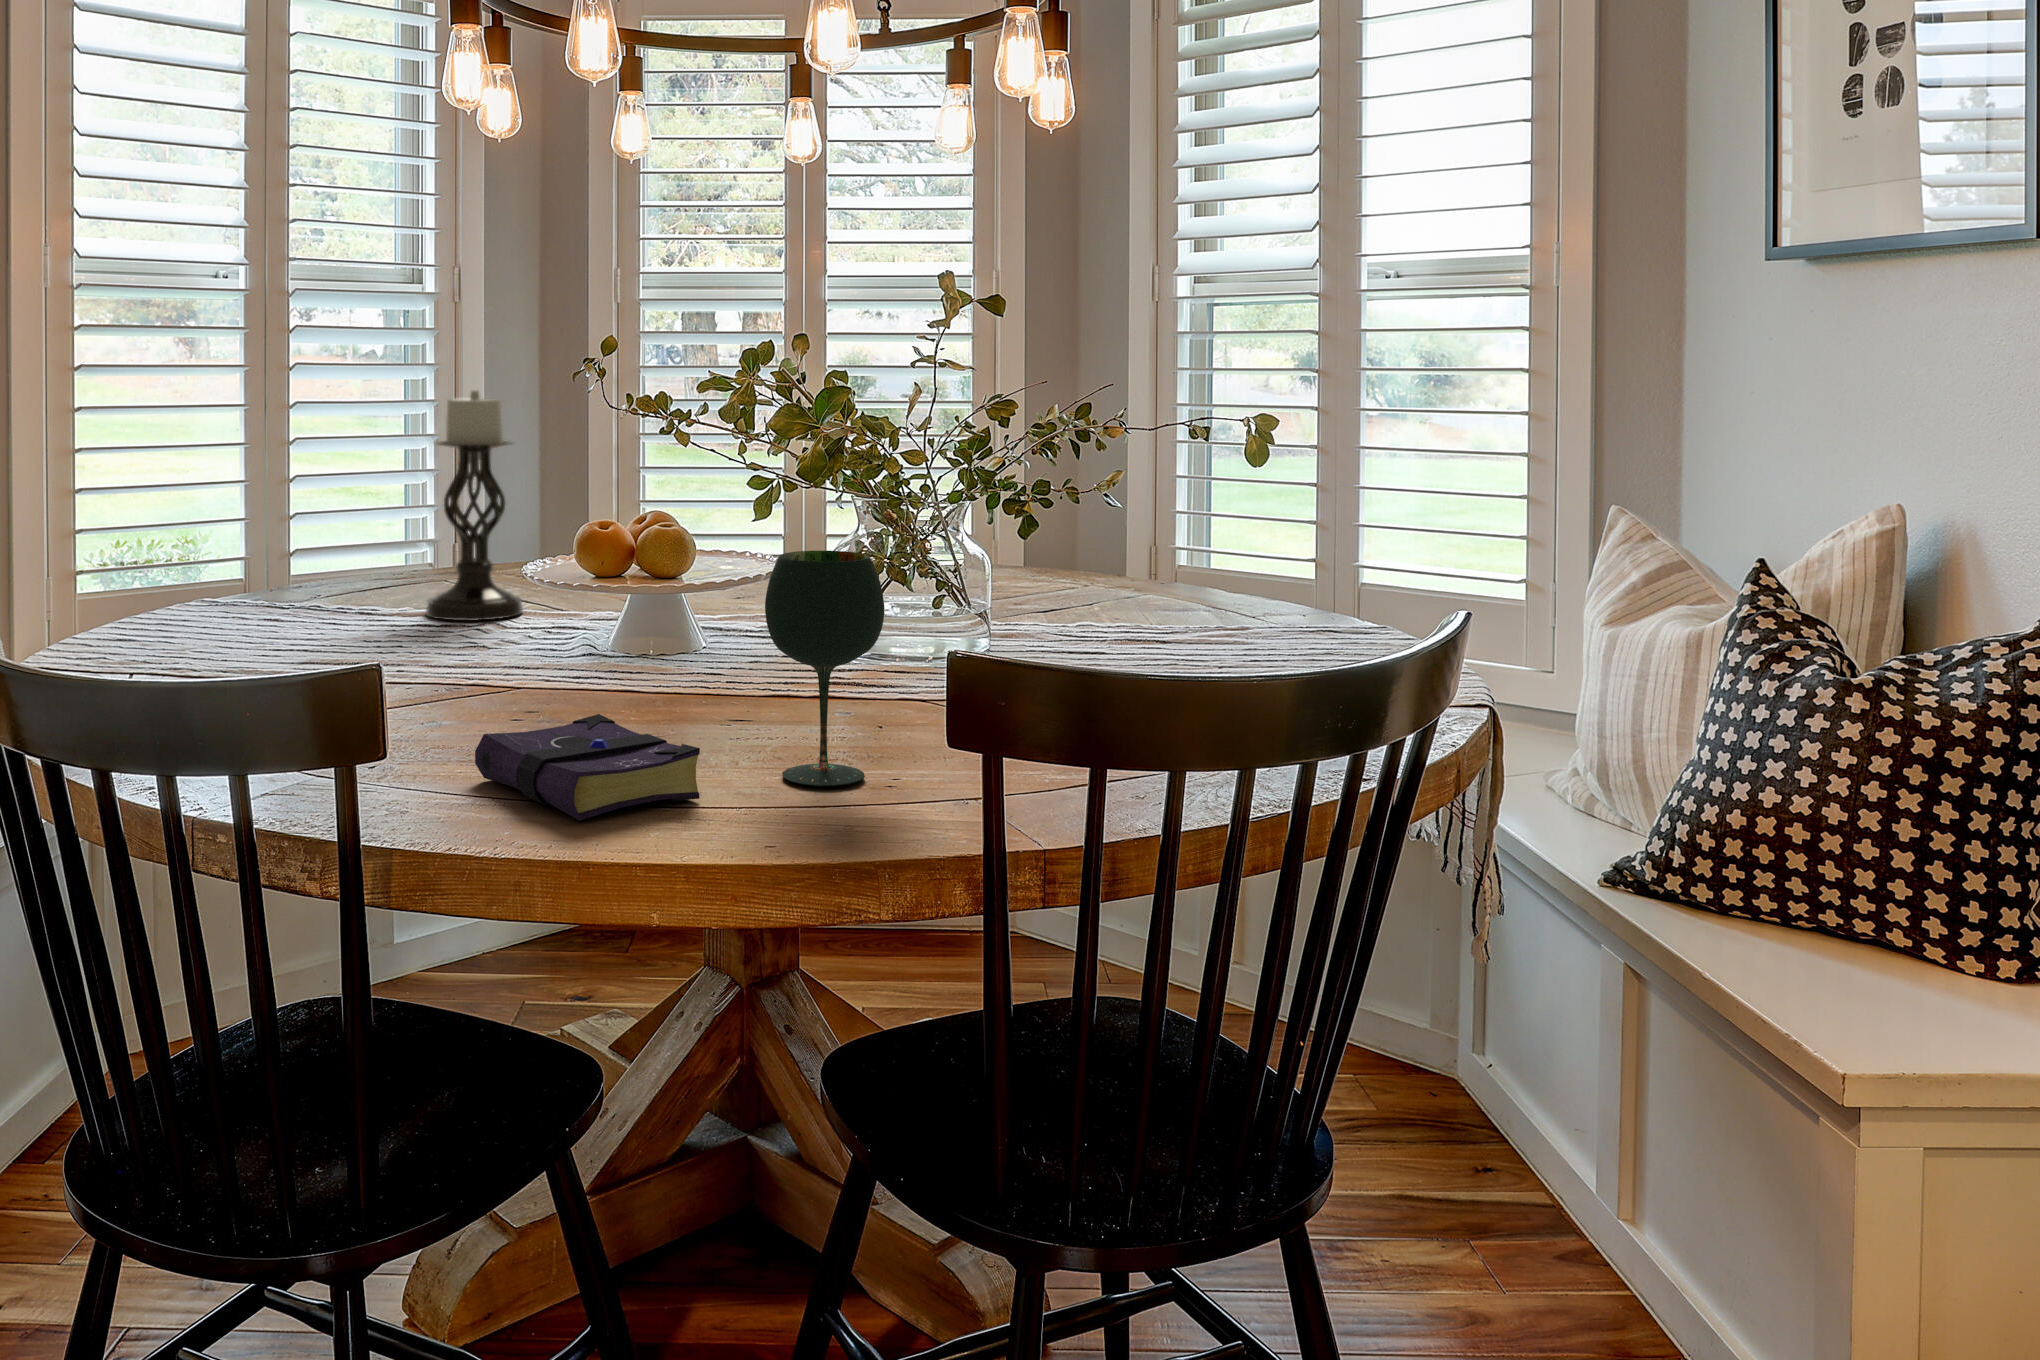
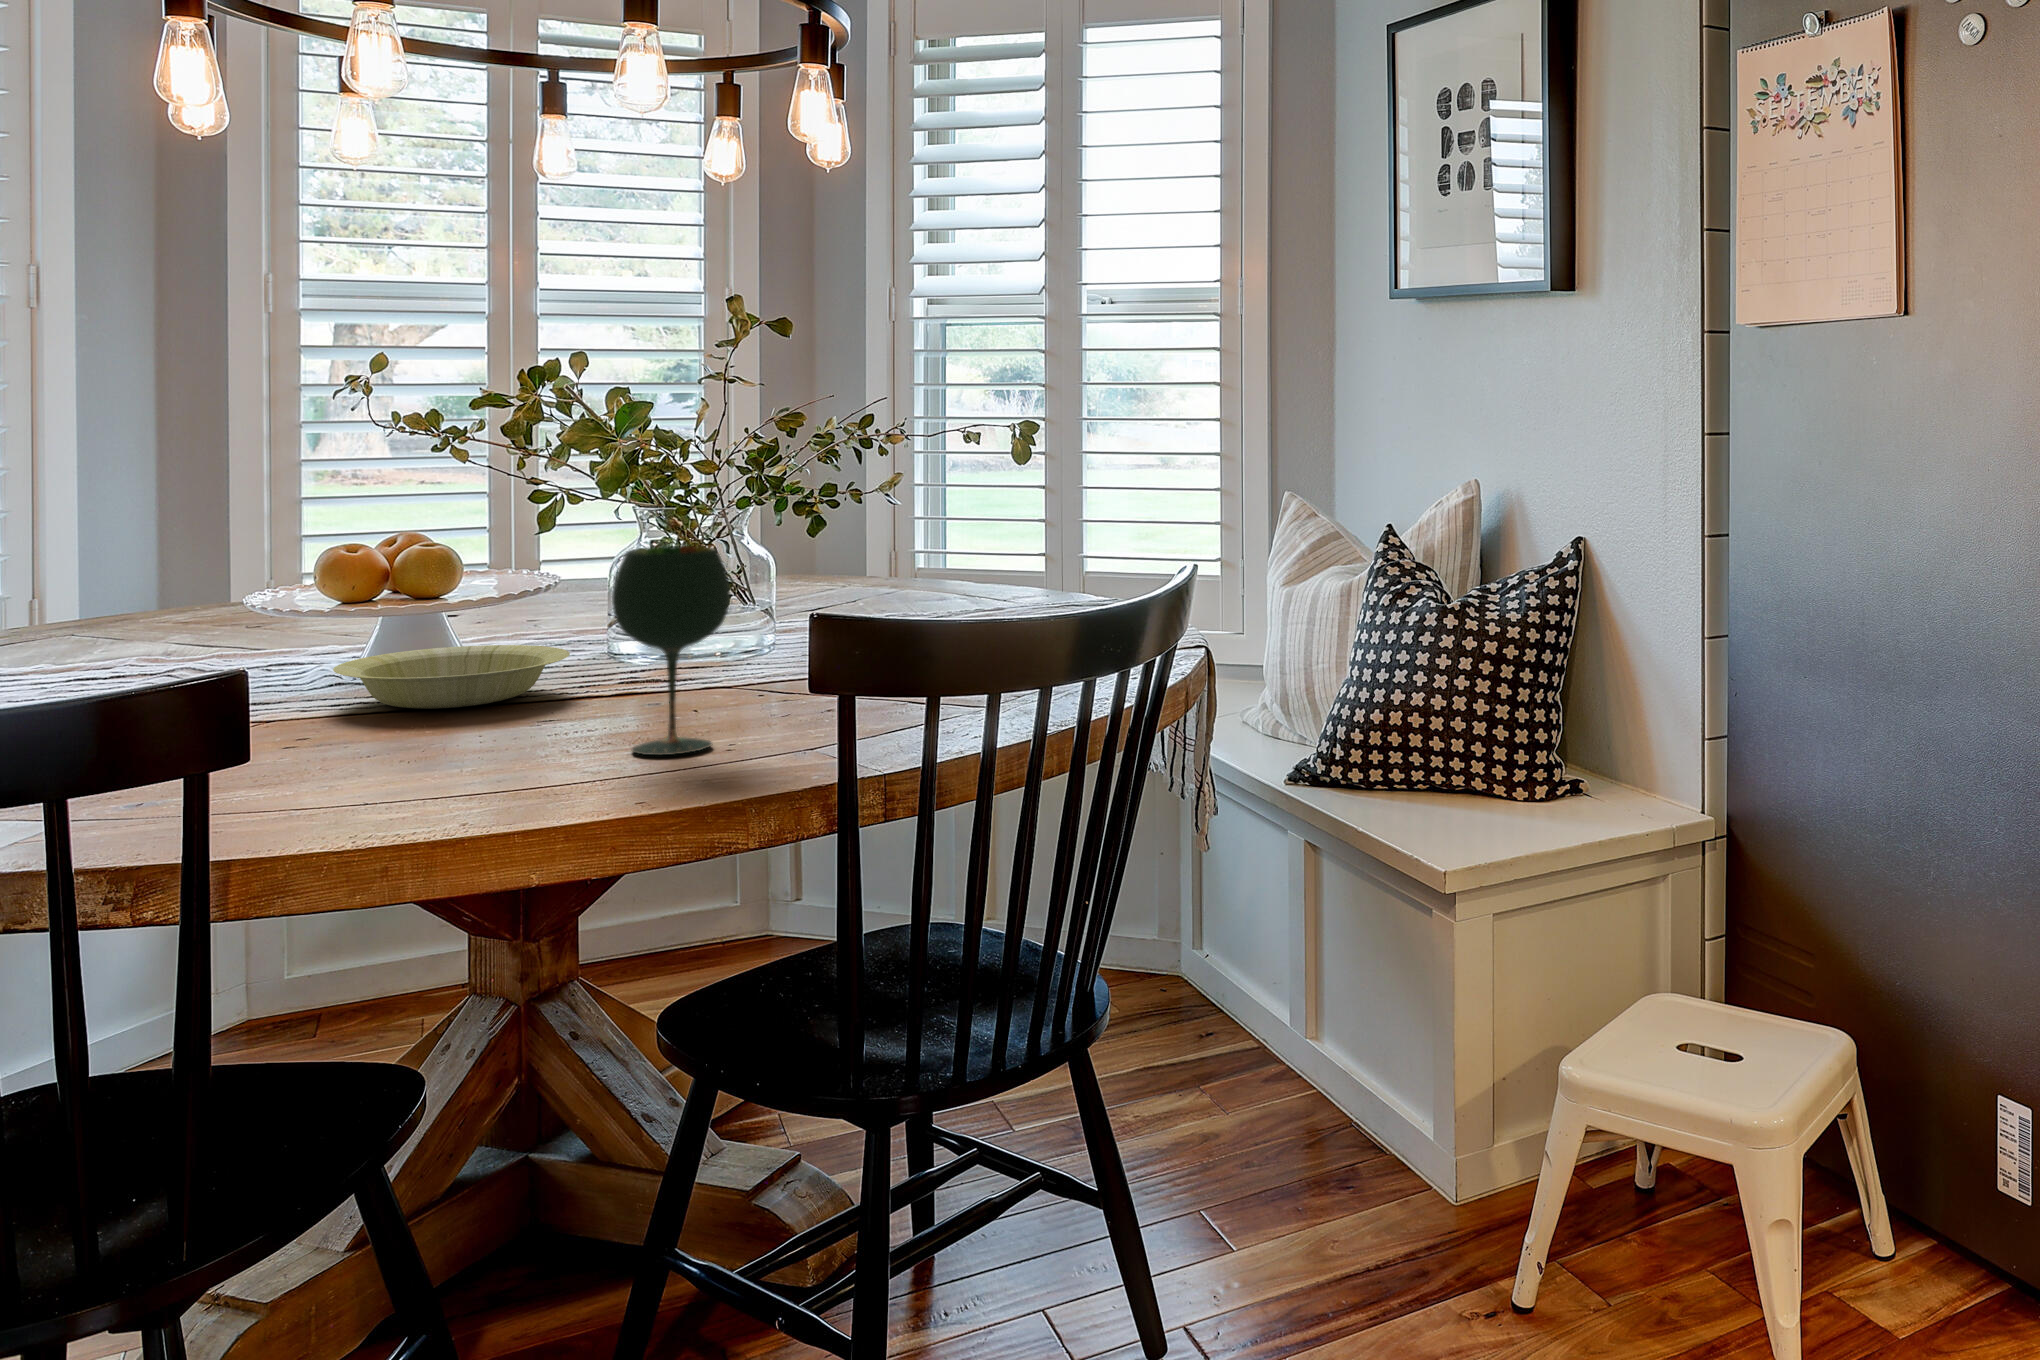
candle holder: present [426,391,523,621] -> none [79,411,215,671]
bowl: none [565,628,771,693] -> present [333,645,570,709]
book: present [475,714,700,821] -> none [303,717,562,803]

